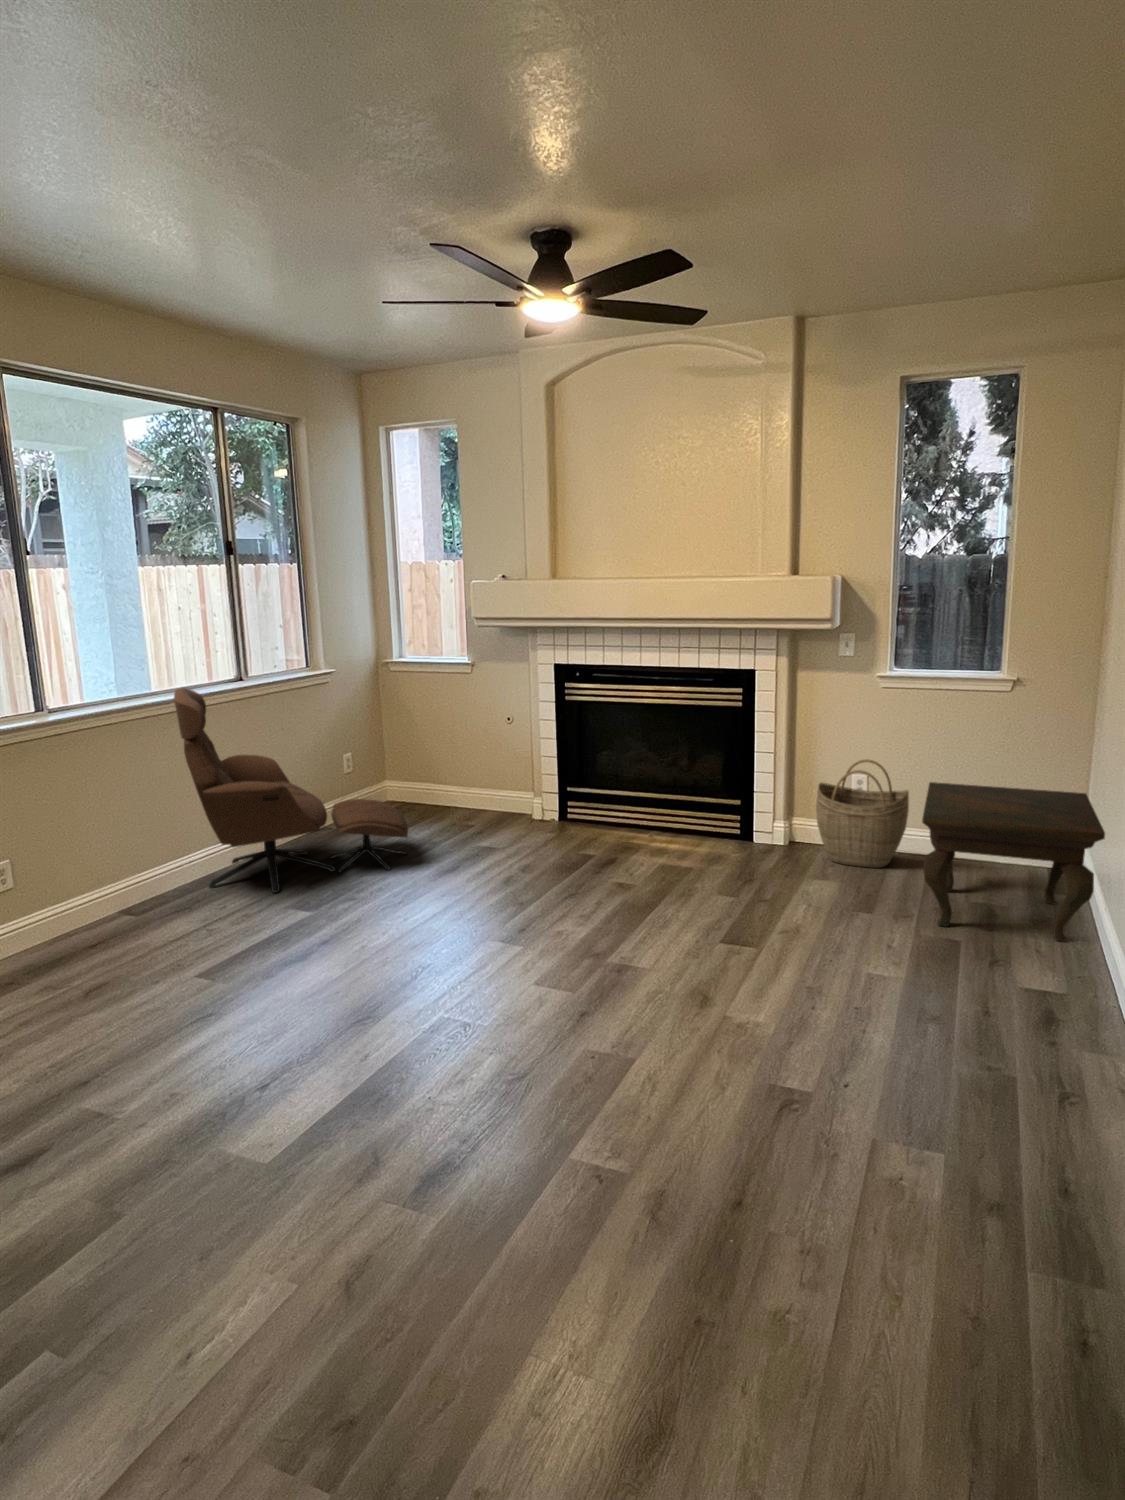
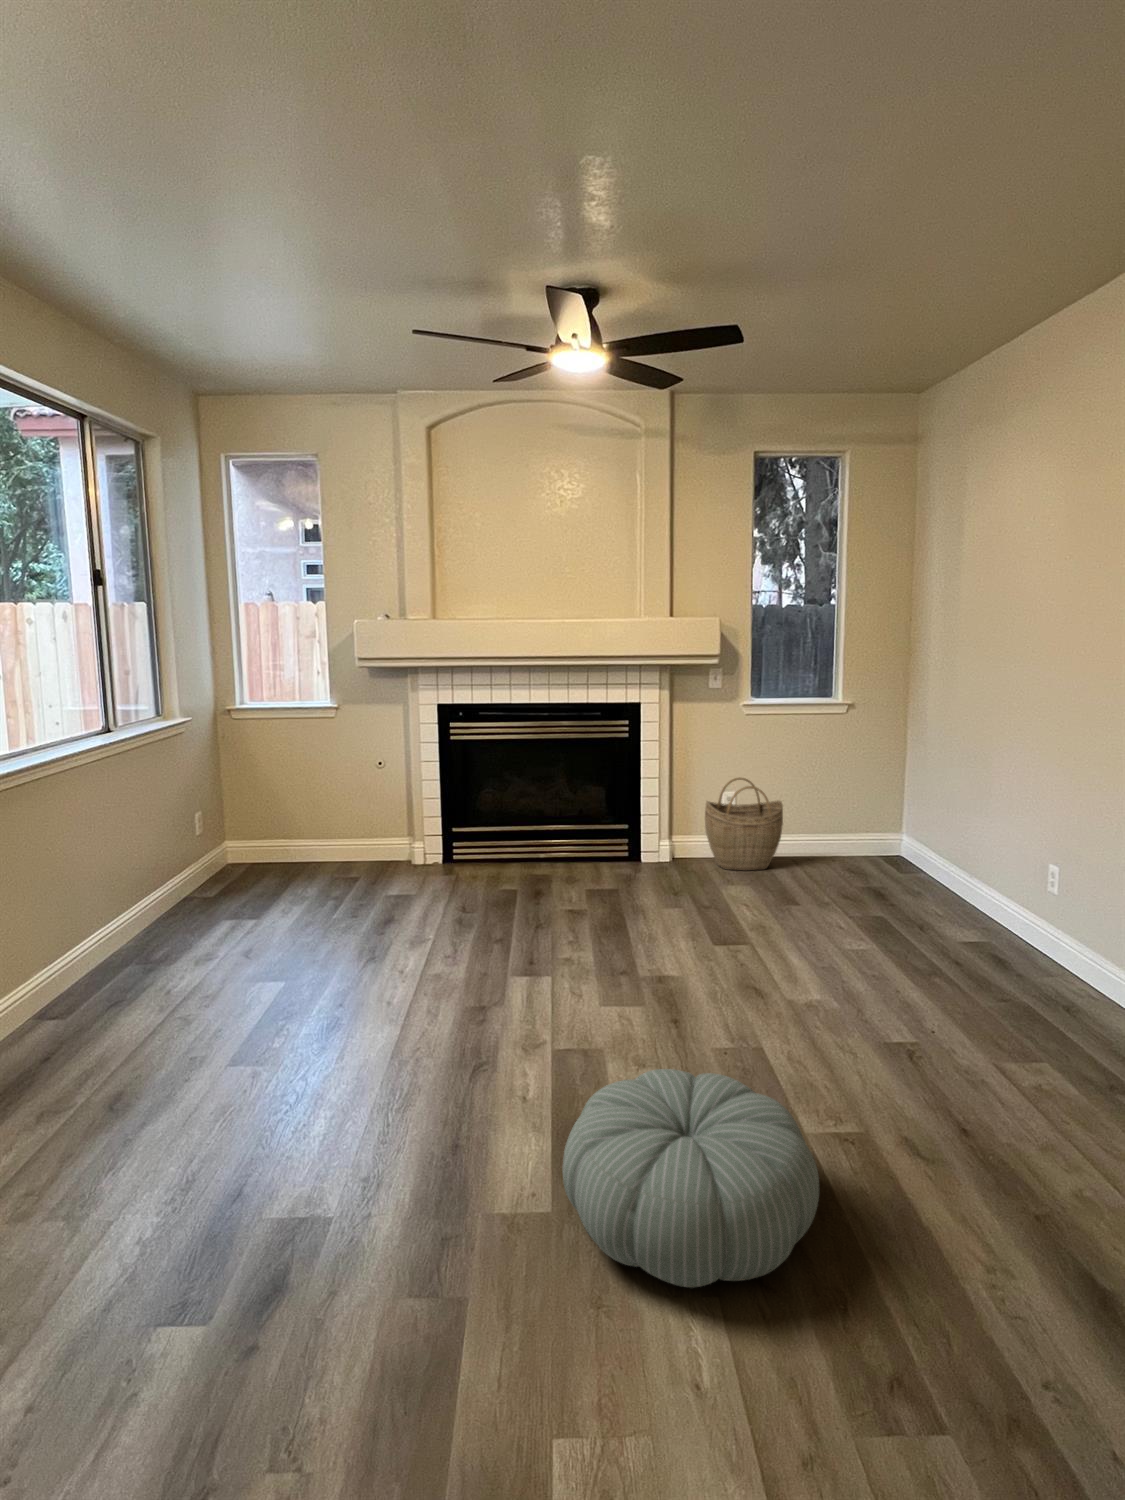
lounge chair: present [174,688,408,893] -> none [48,741,341,986]
side table: present [922,782,1105,942] -> none [810,790,986,908]
pouf: none [274,1022,507,1208] -> present [562,1069,819,1288]

